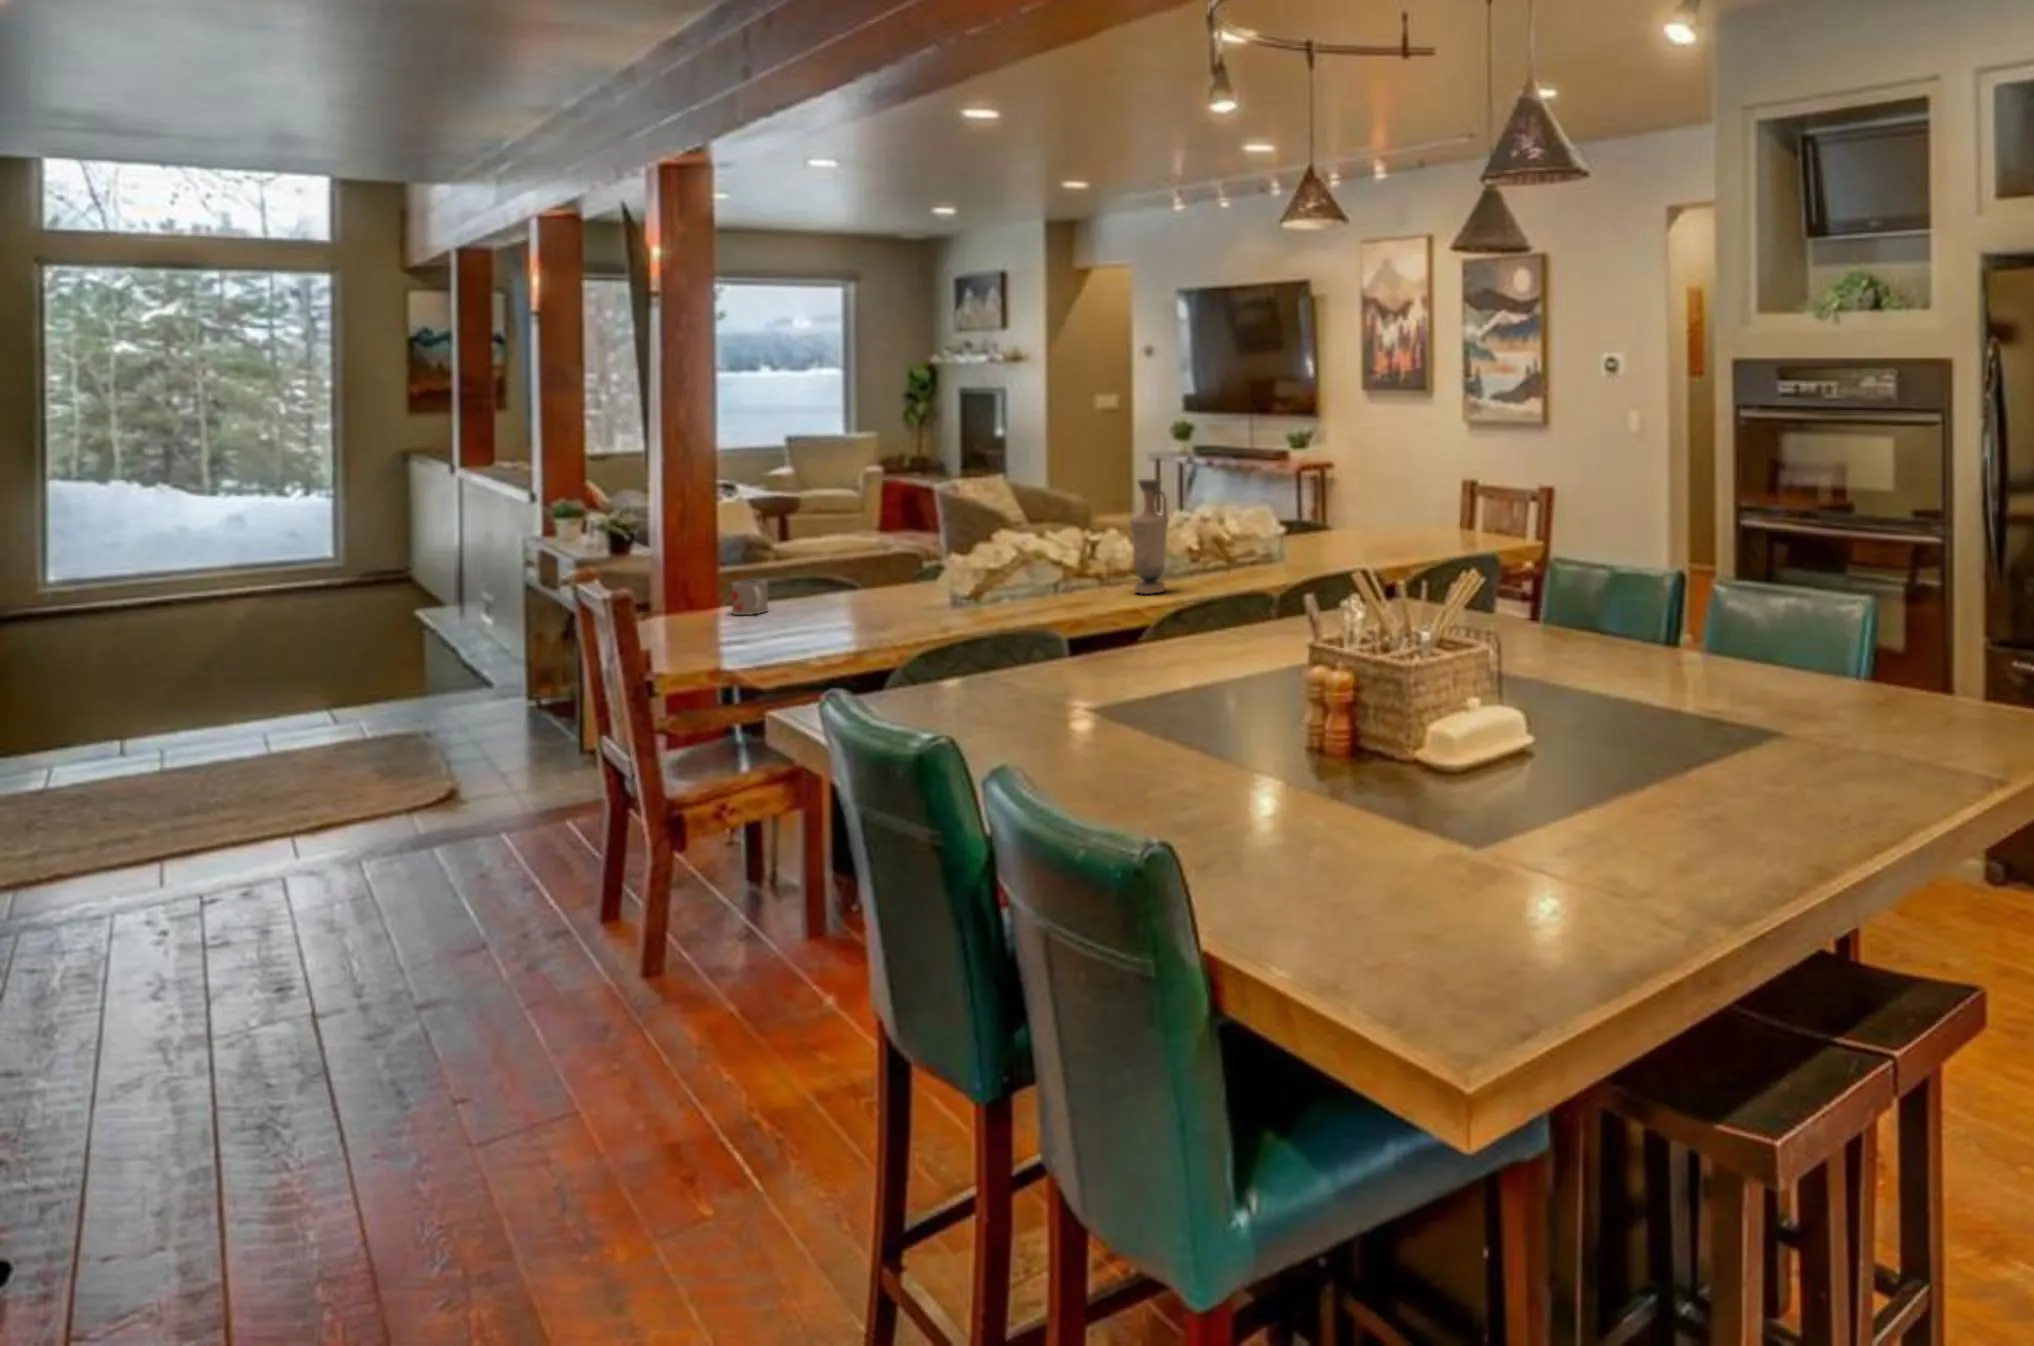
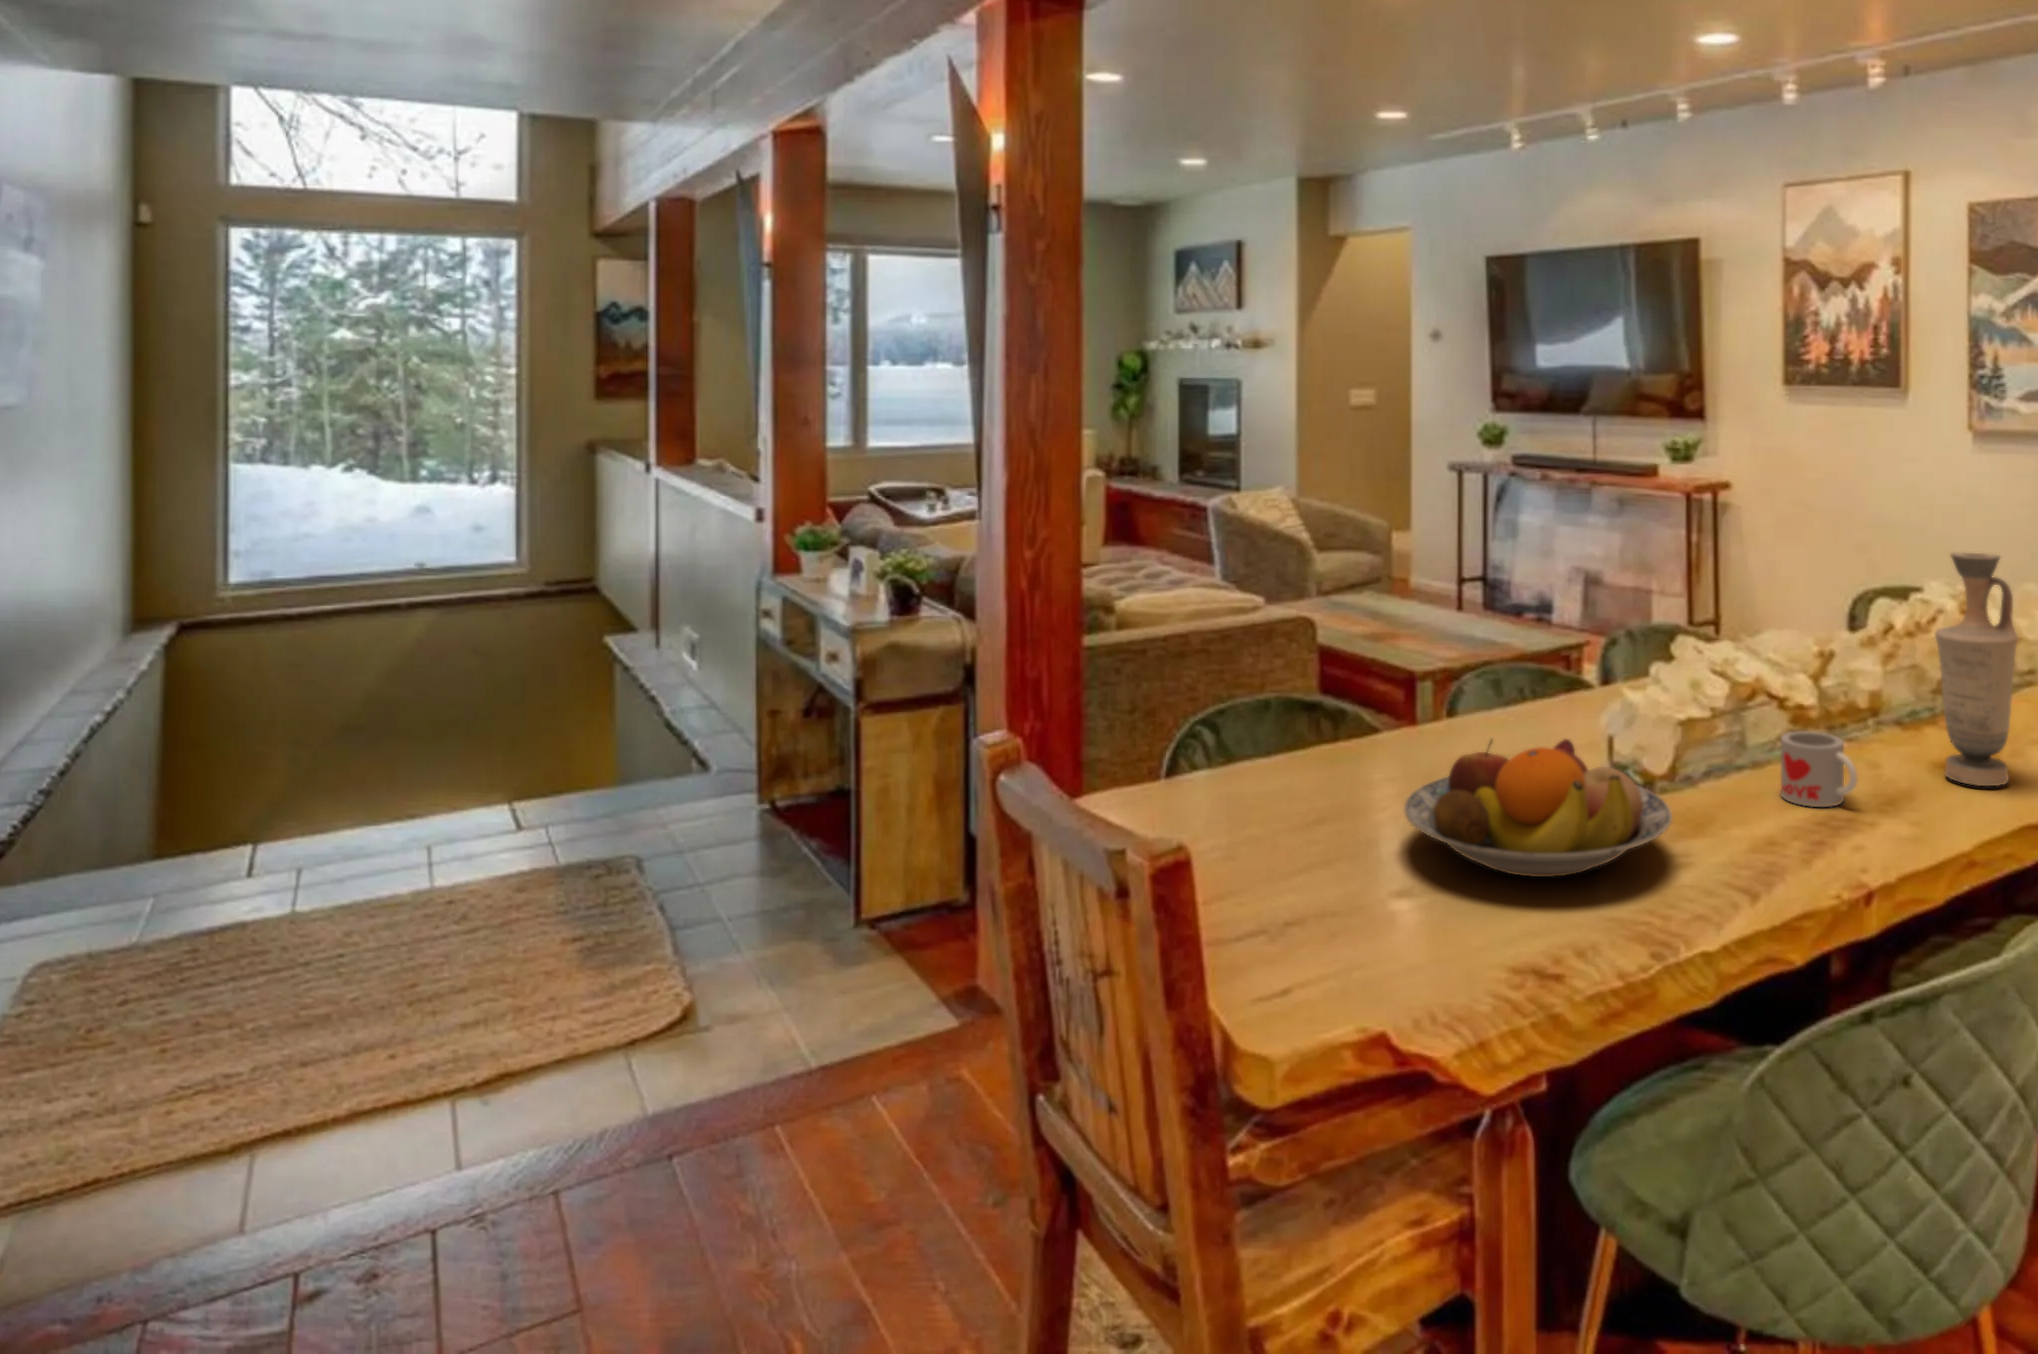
fruit bowl: none [803,568,942,625] -> present [1404,739,1672,877]
mug: present [732,579,768,615] -> present [1781,731,1857,807]

